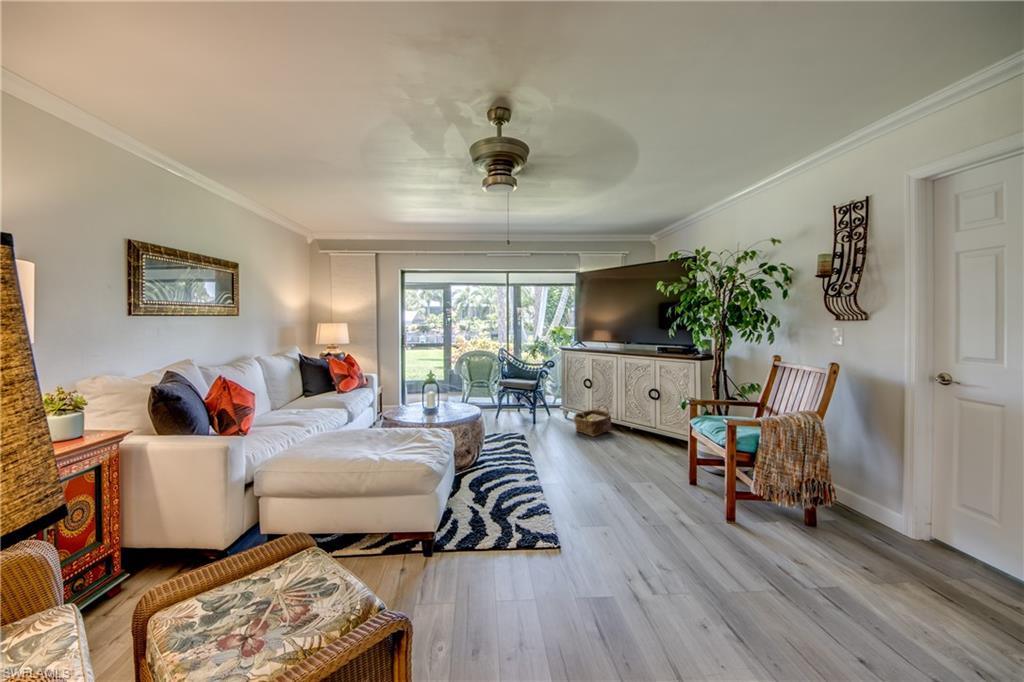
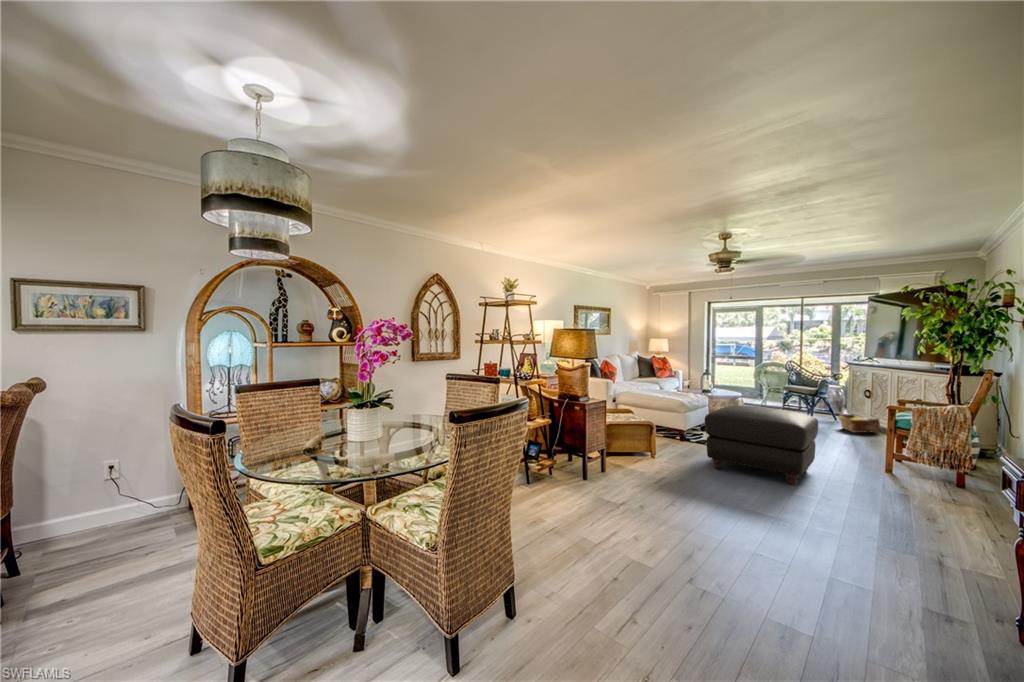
ottoman: none [525,459,750,644] -> present [705,406,818,485]

